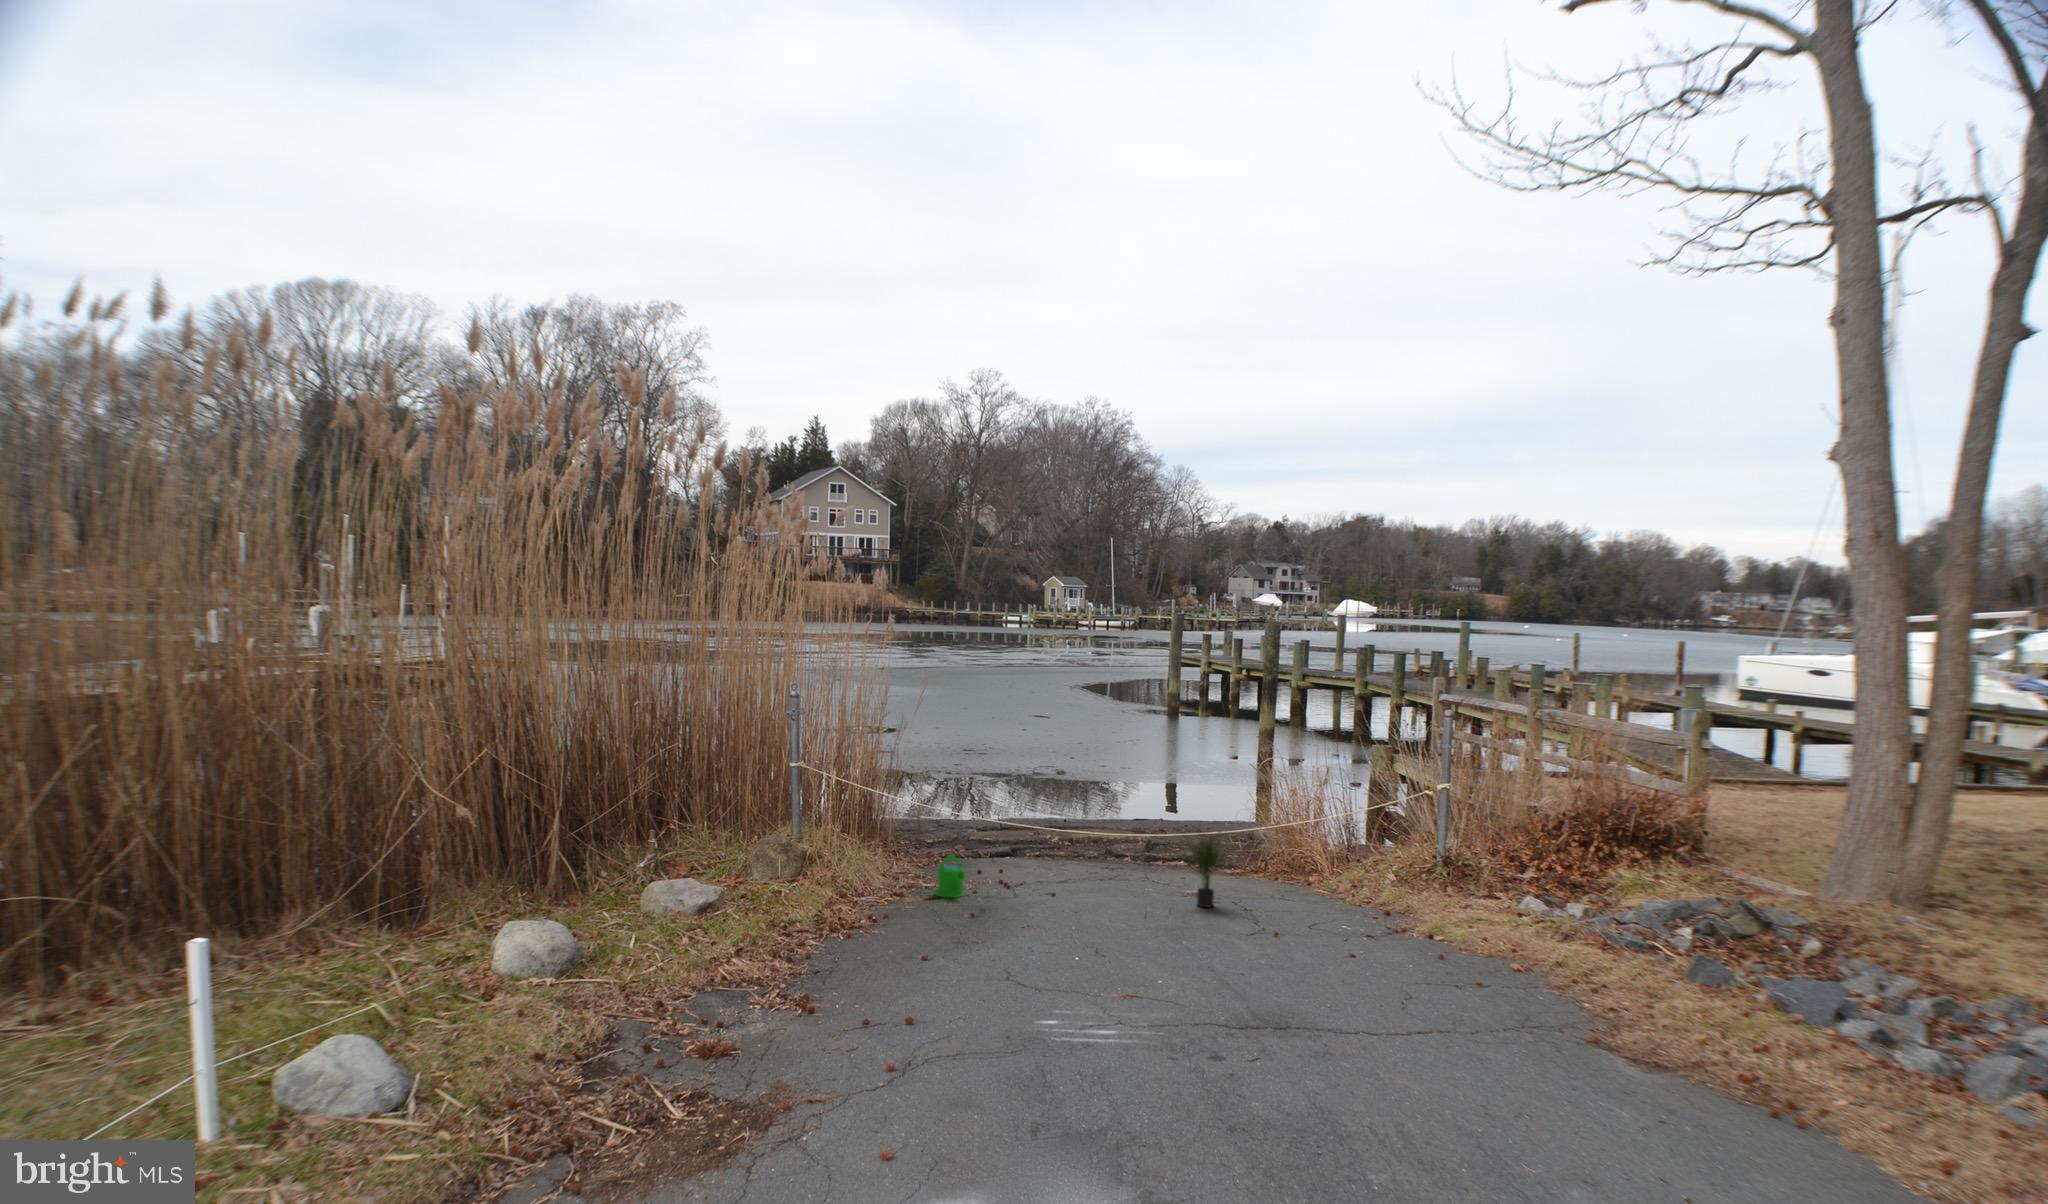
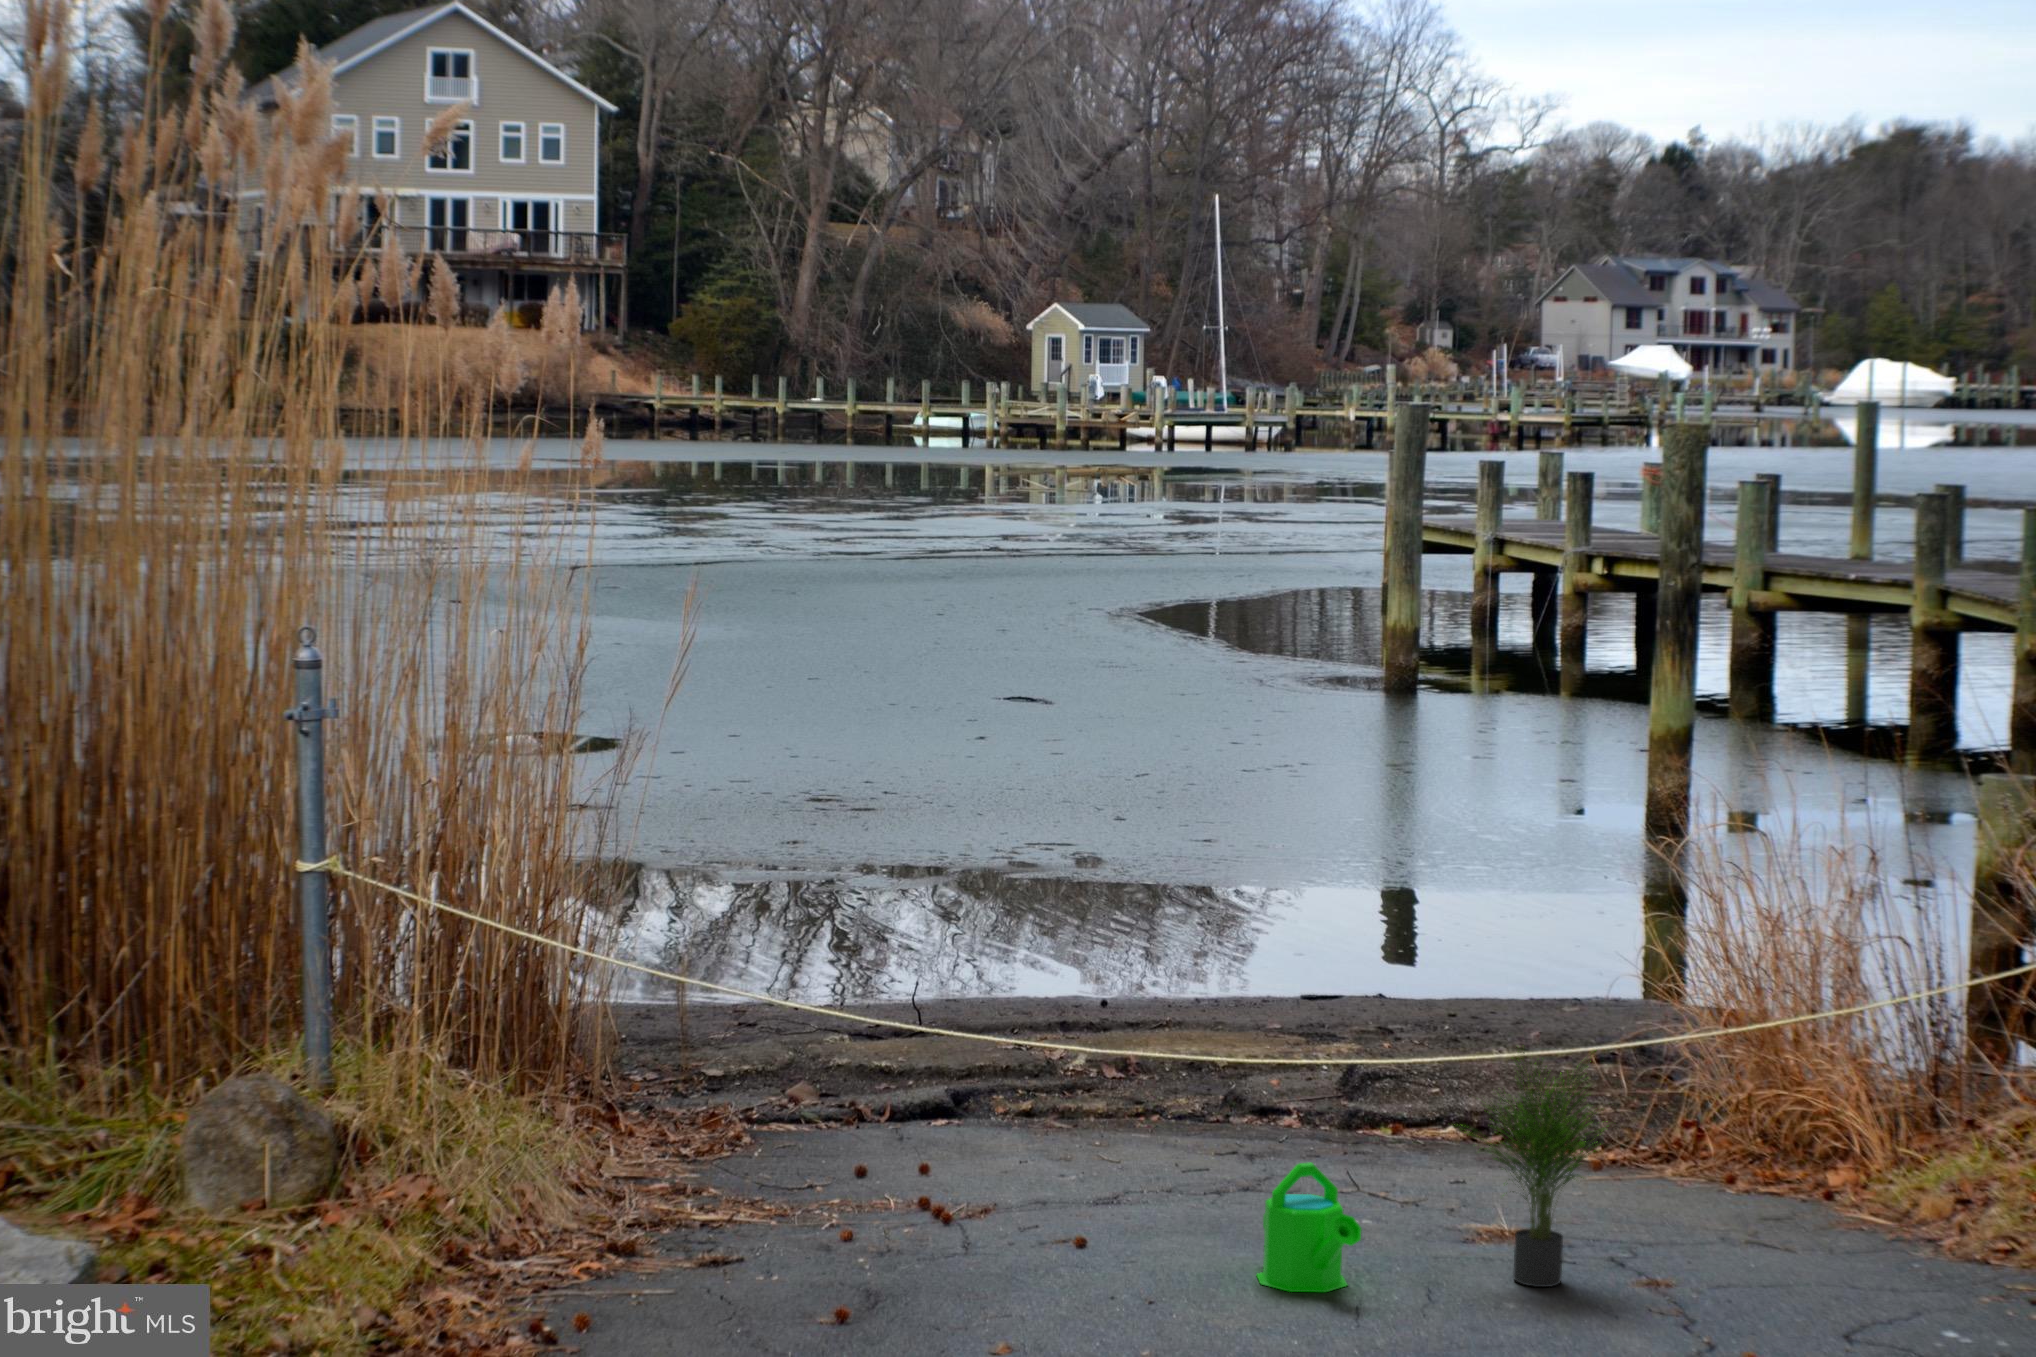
watering can: present [936,855,966,898] -> present [1256,1162,1361,1292]

